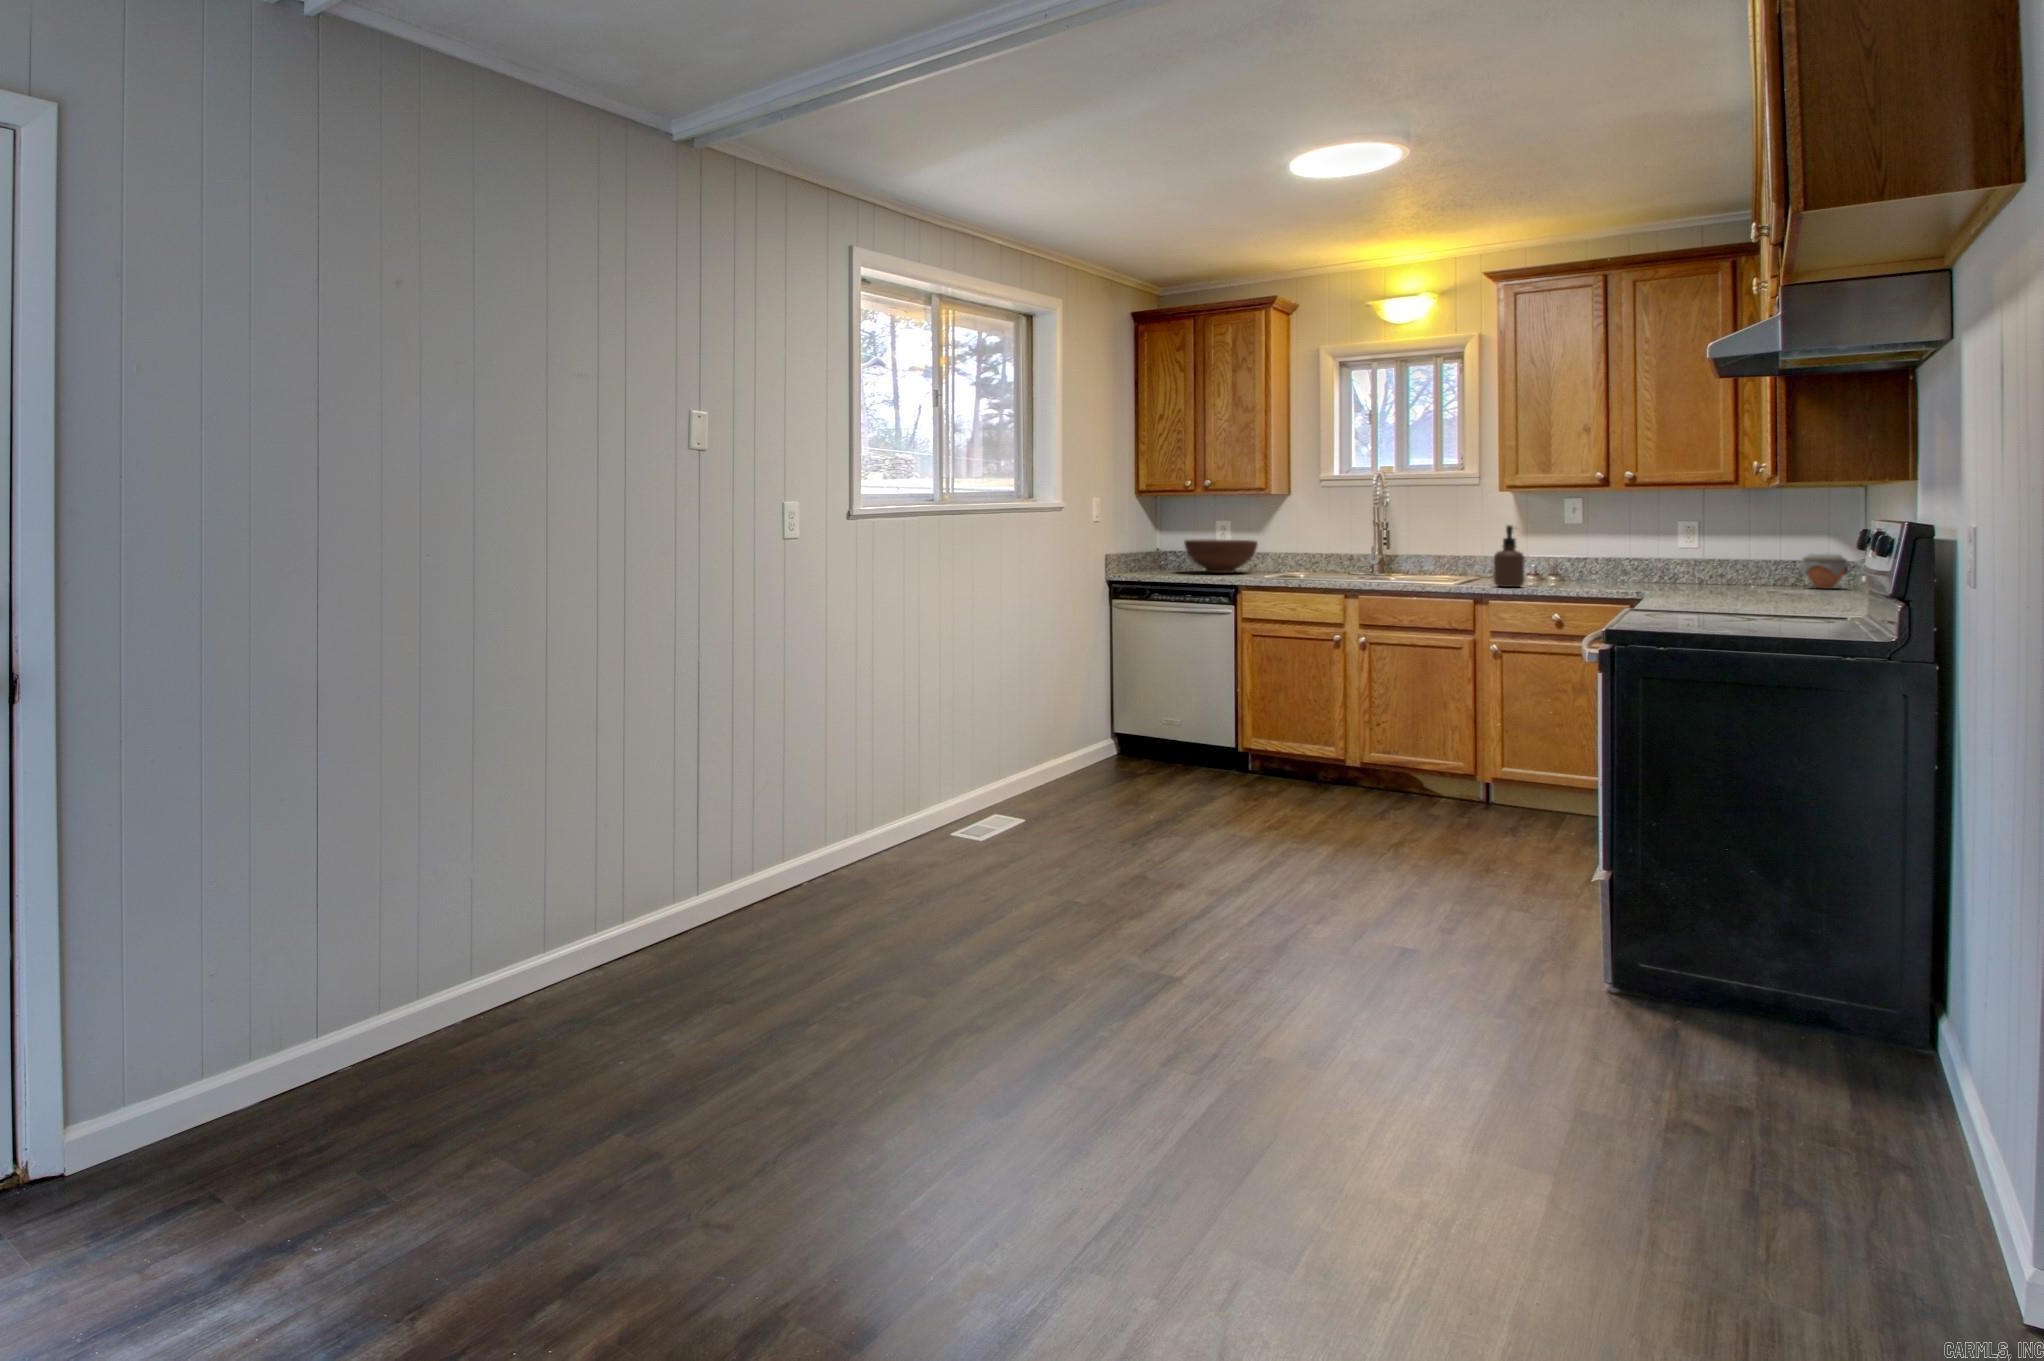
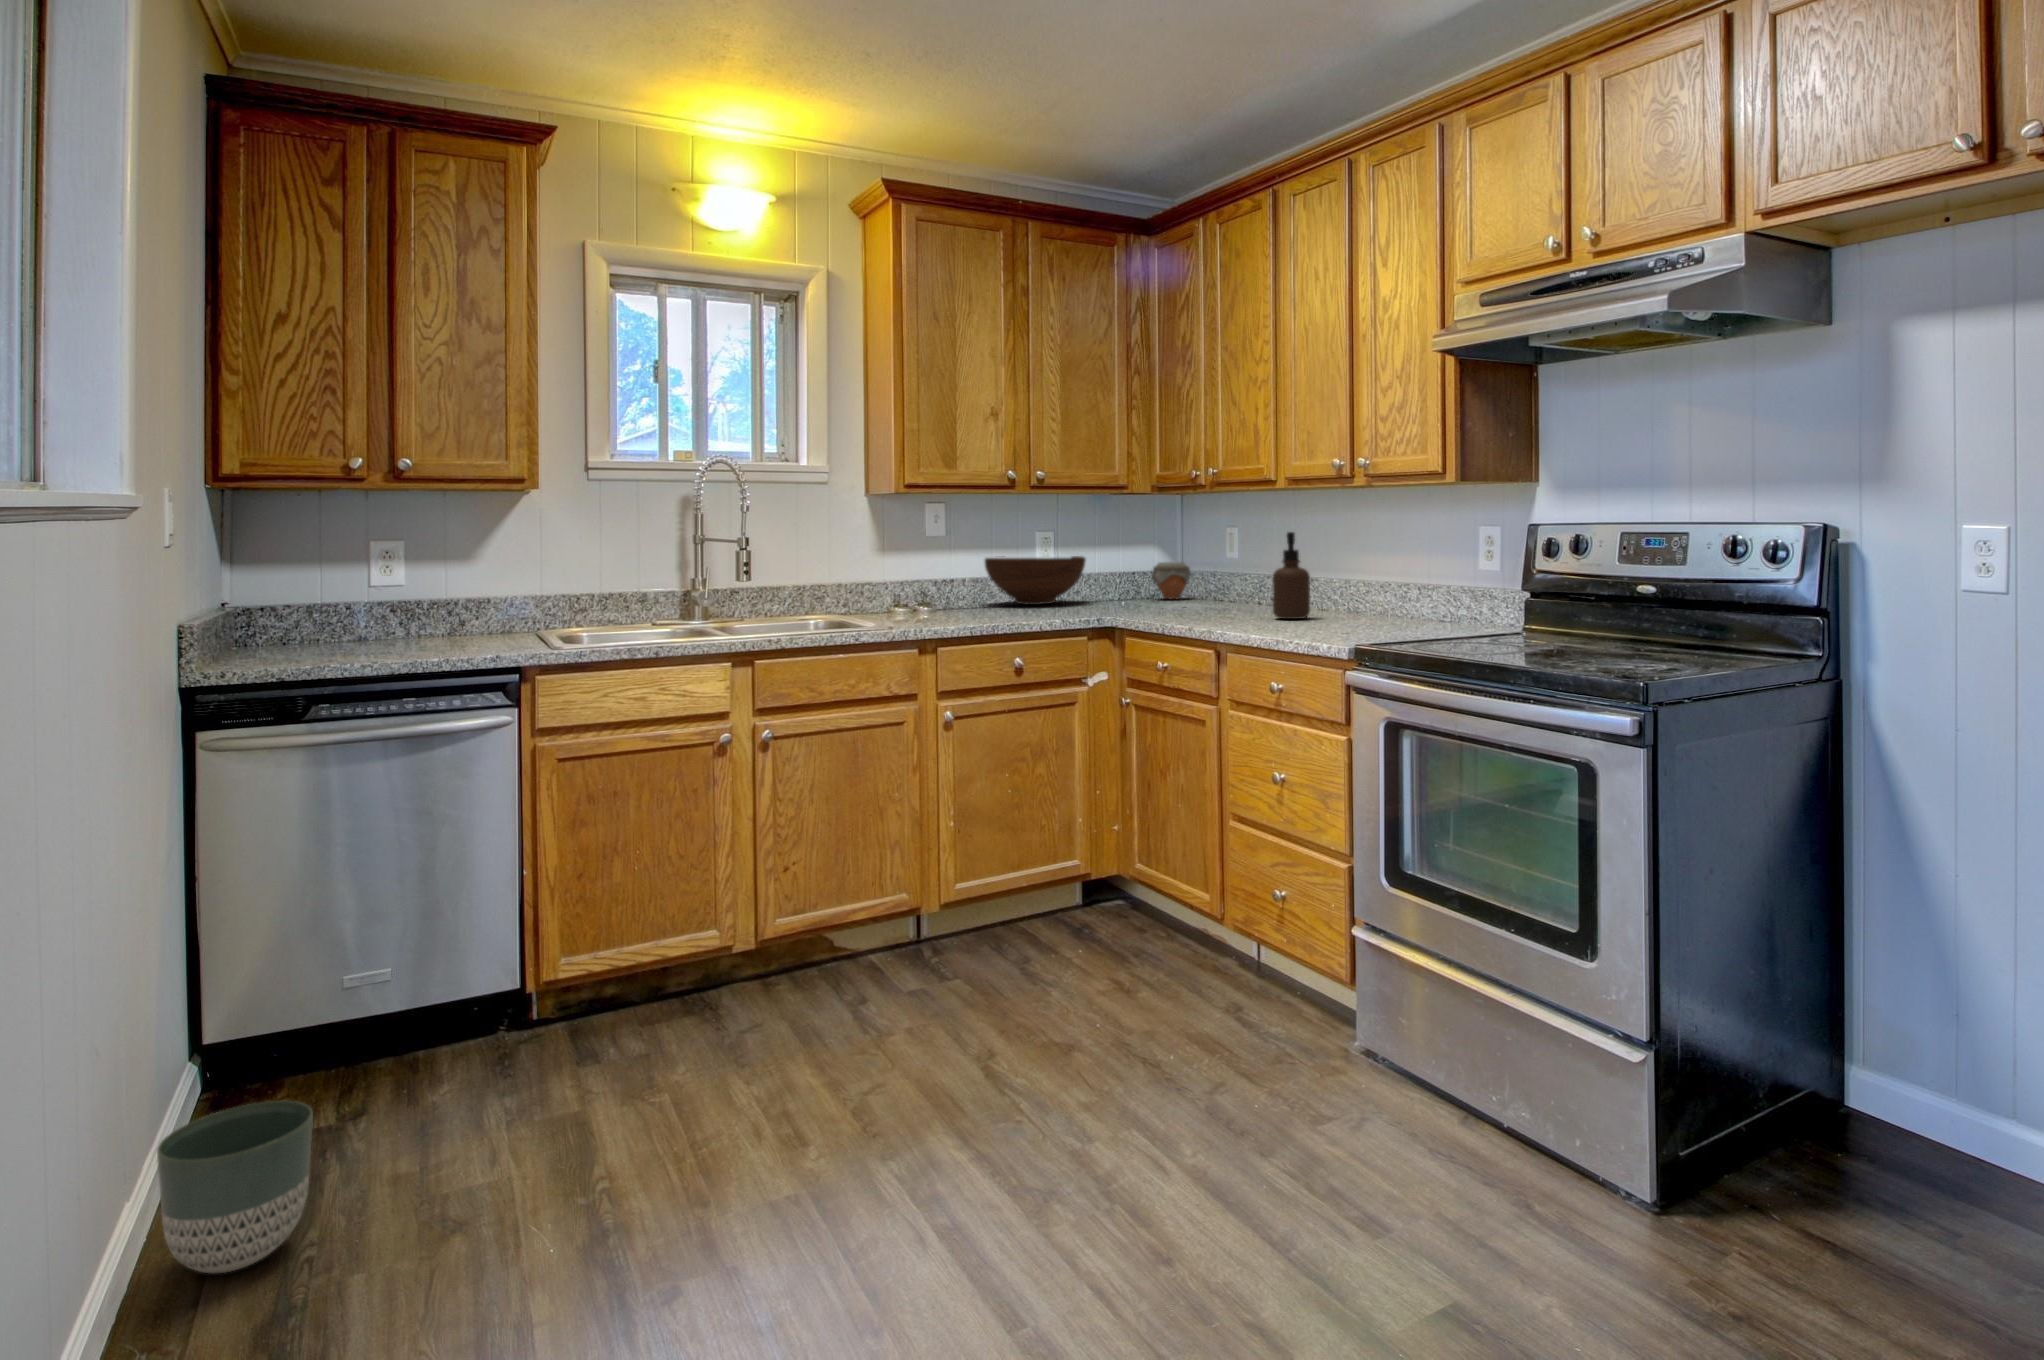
soap dispenser: present [1494,525,1525,587] -> present [1272,532,1310,619]
fruit bowl: present [1184,539,1258,573] -> present [985,556,1086,605]
planter: none [1050,737,1097,791] -> present [157,1101,313,1273]

